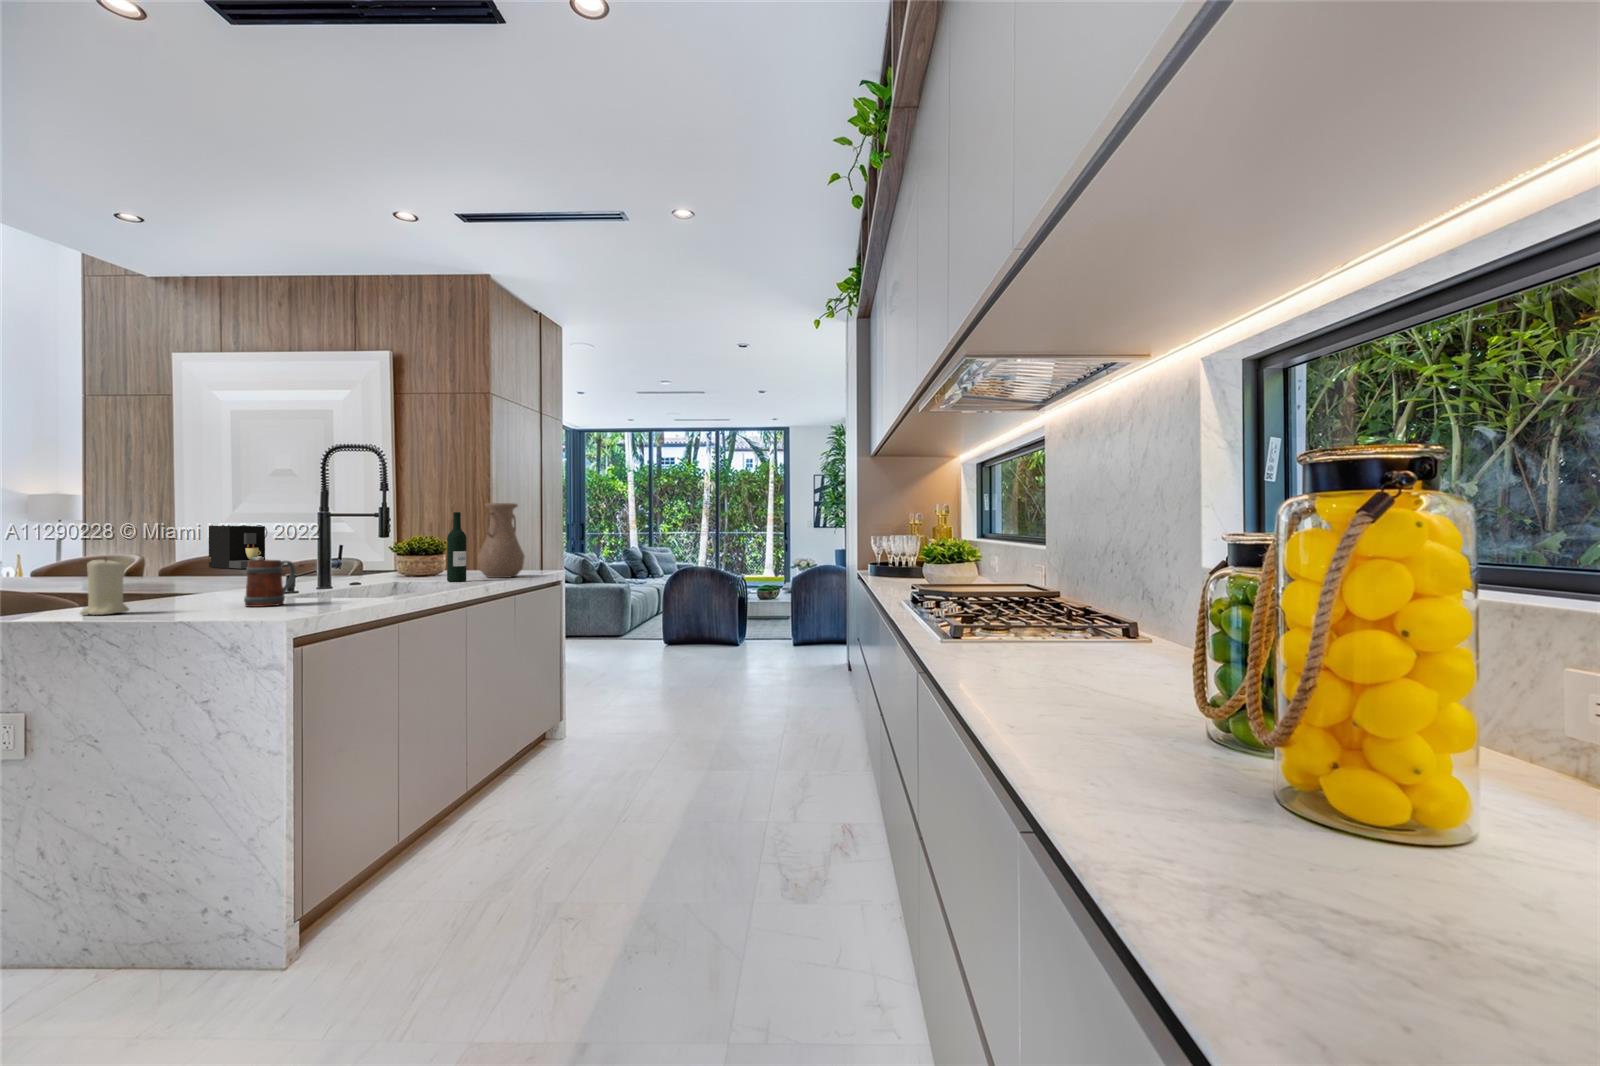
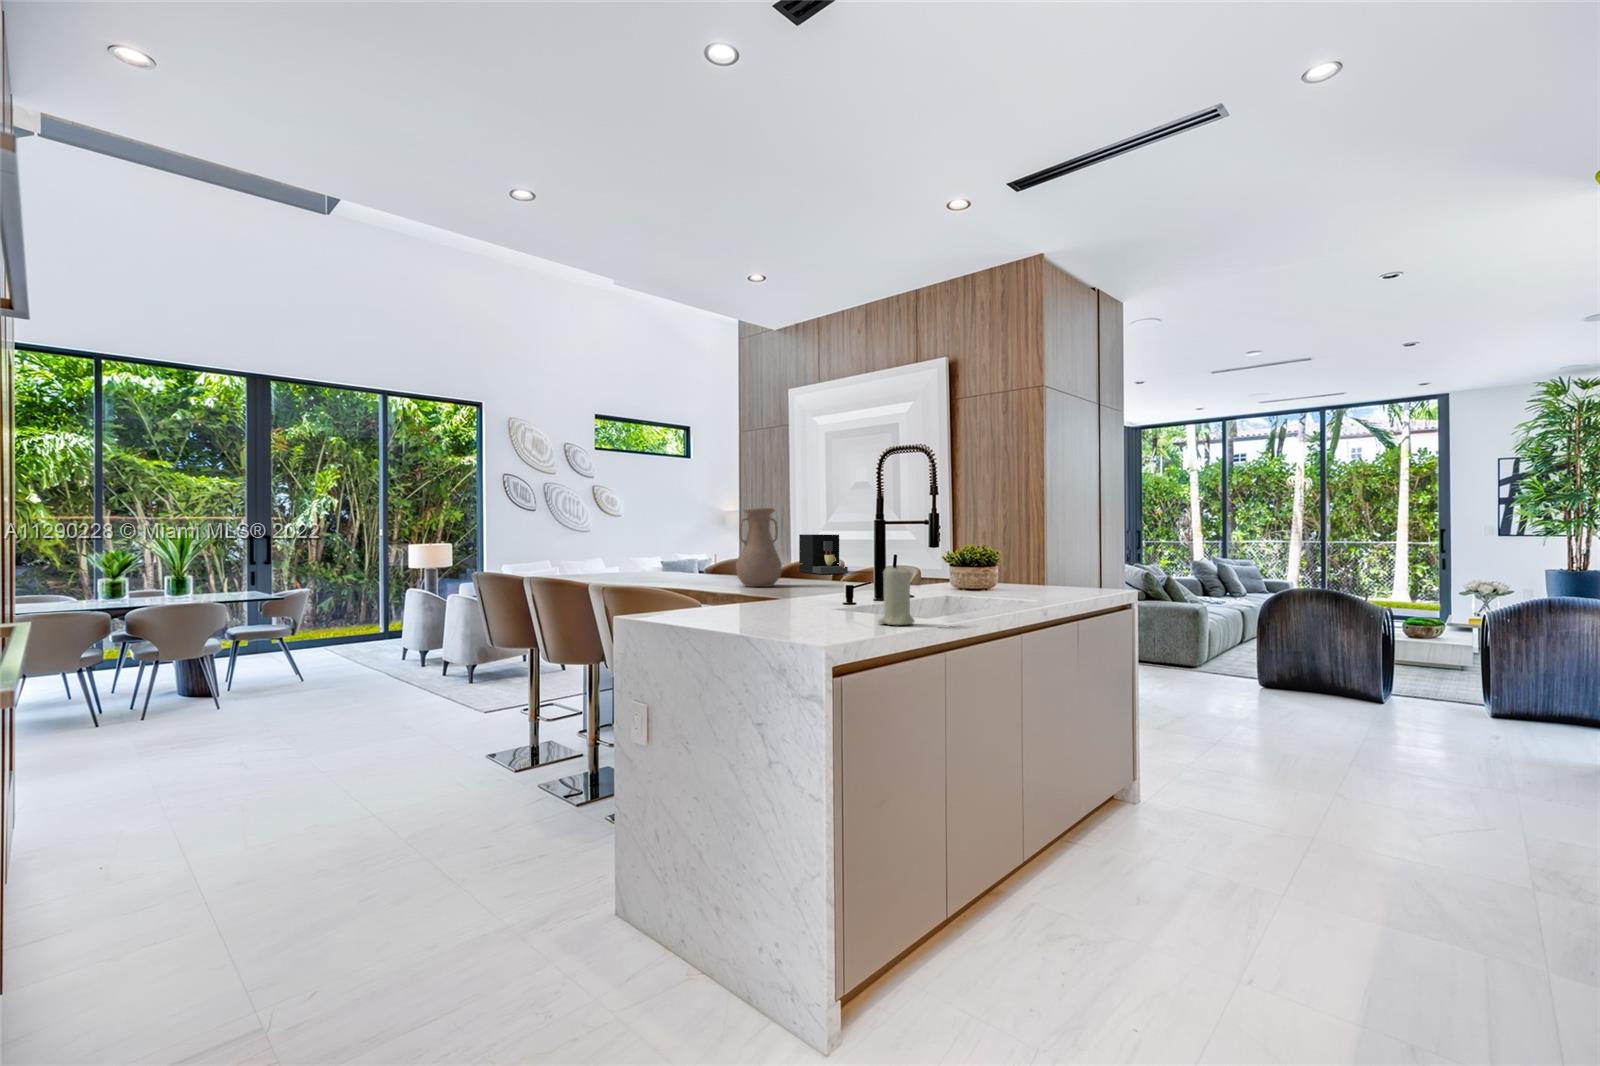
vase: present [478,503,525,578] -> present [736,508,782,587]
wine bottle: present [447,512,467,582] -> none [1001,516,1023,599]
candle: present [80,559,129,615] -> present [878,566,914,625]
mug: present [244,560,295,607] -> none [798,569,845,621]

